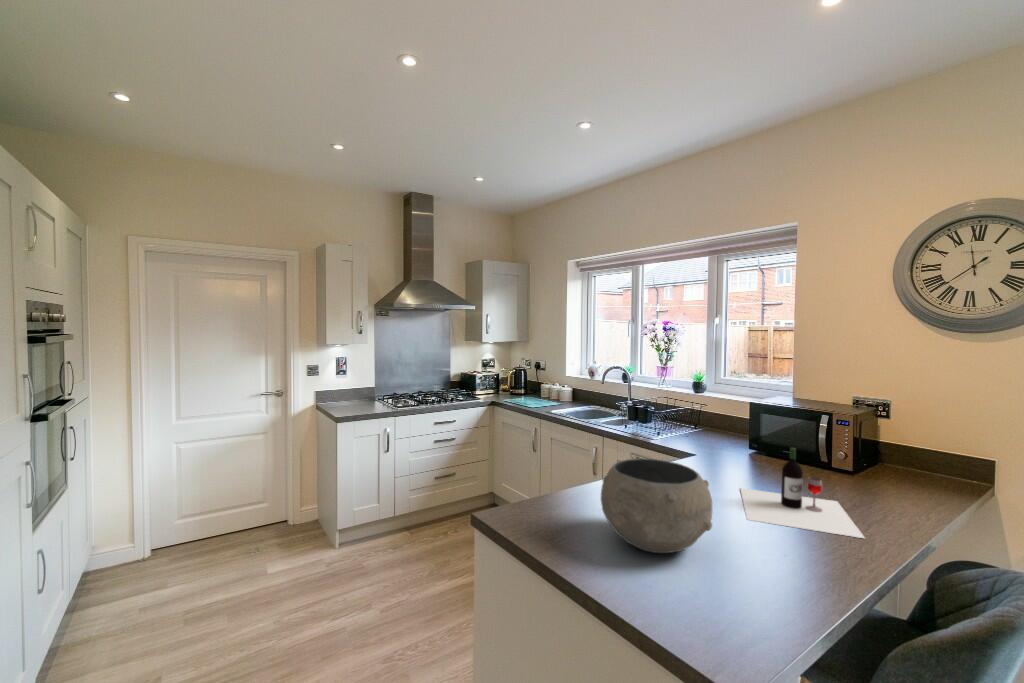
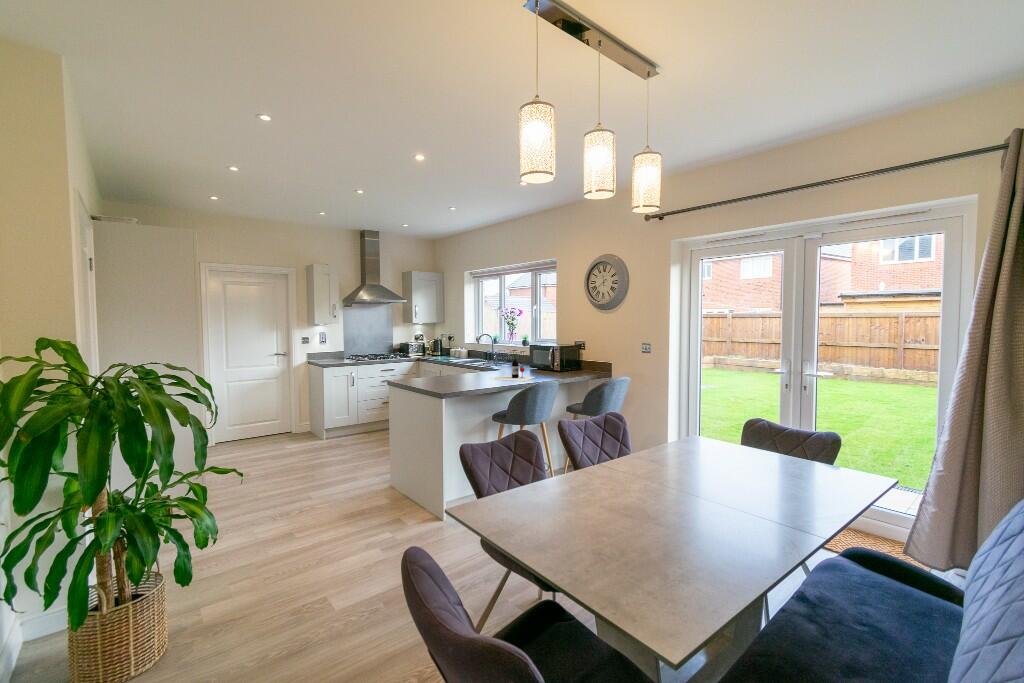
ceramic bowl: present [601,459,712,553] -> none [431,356,467,383]

